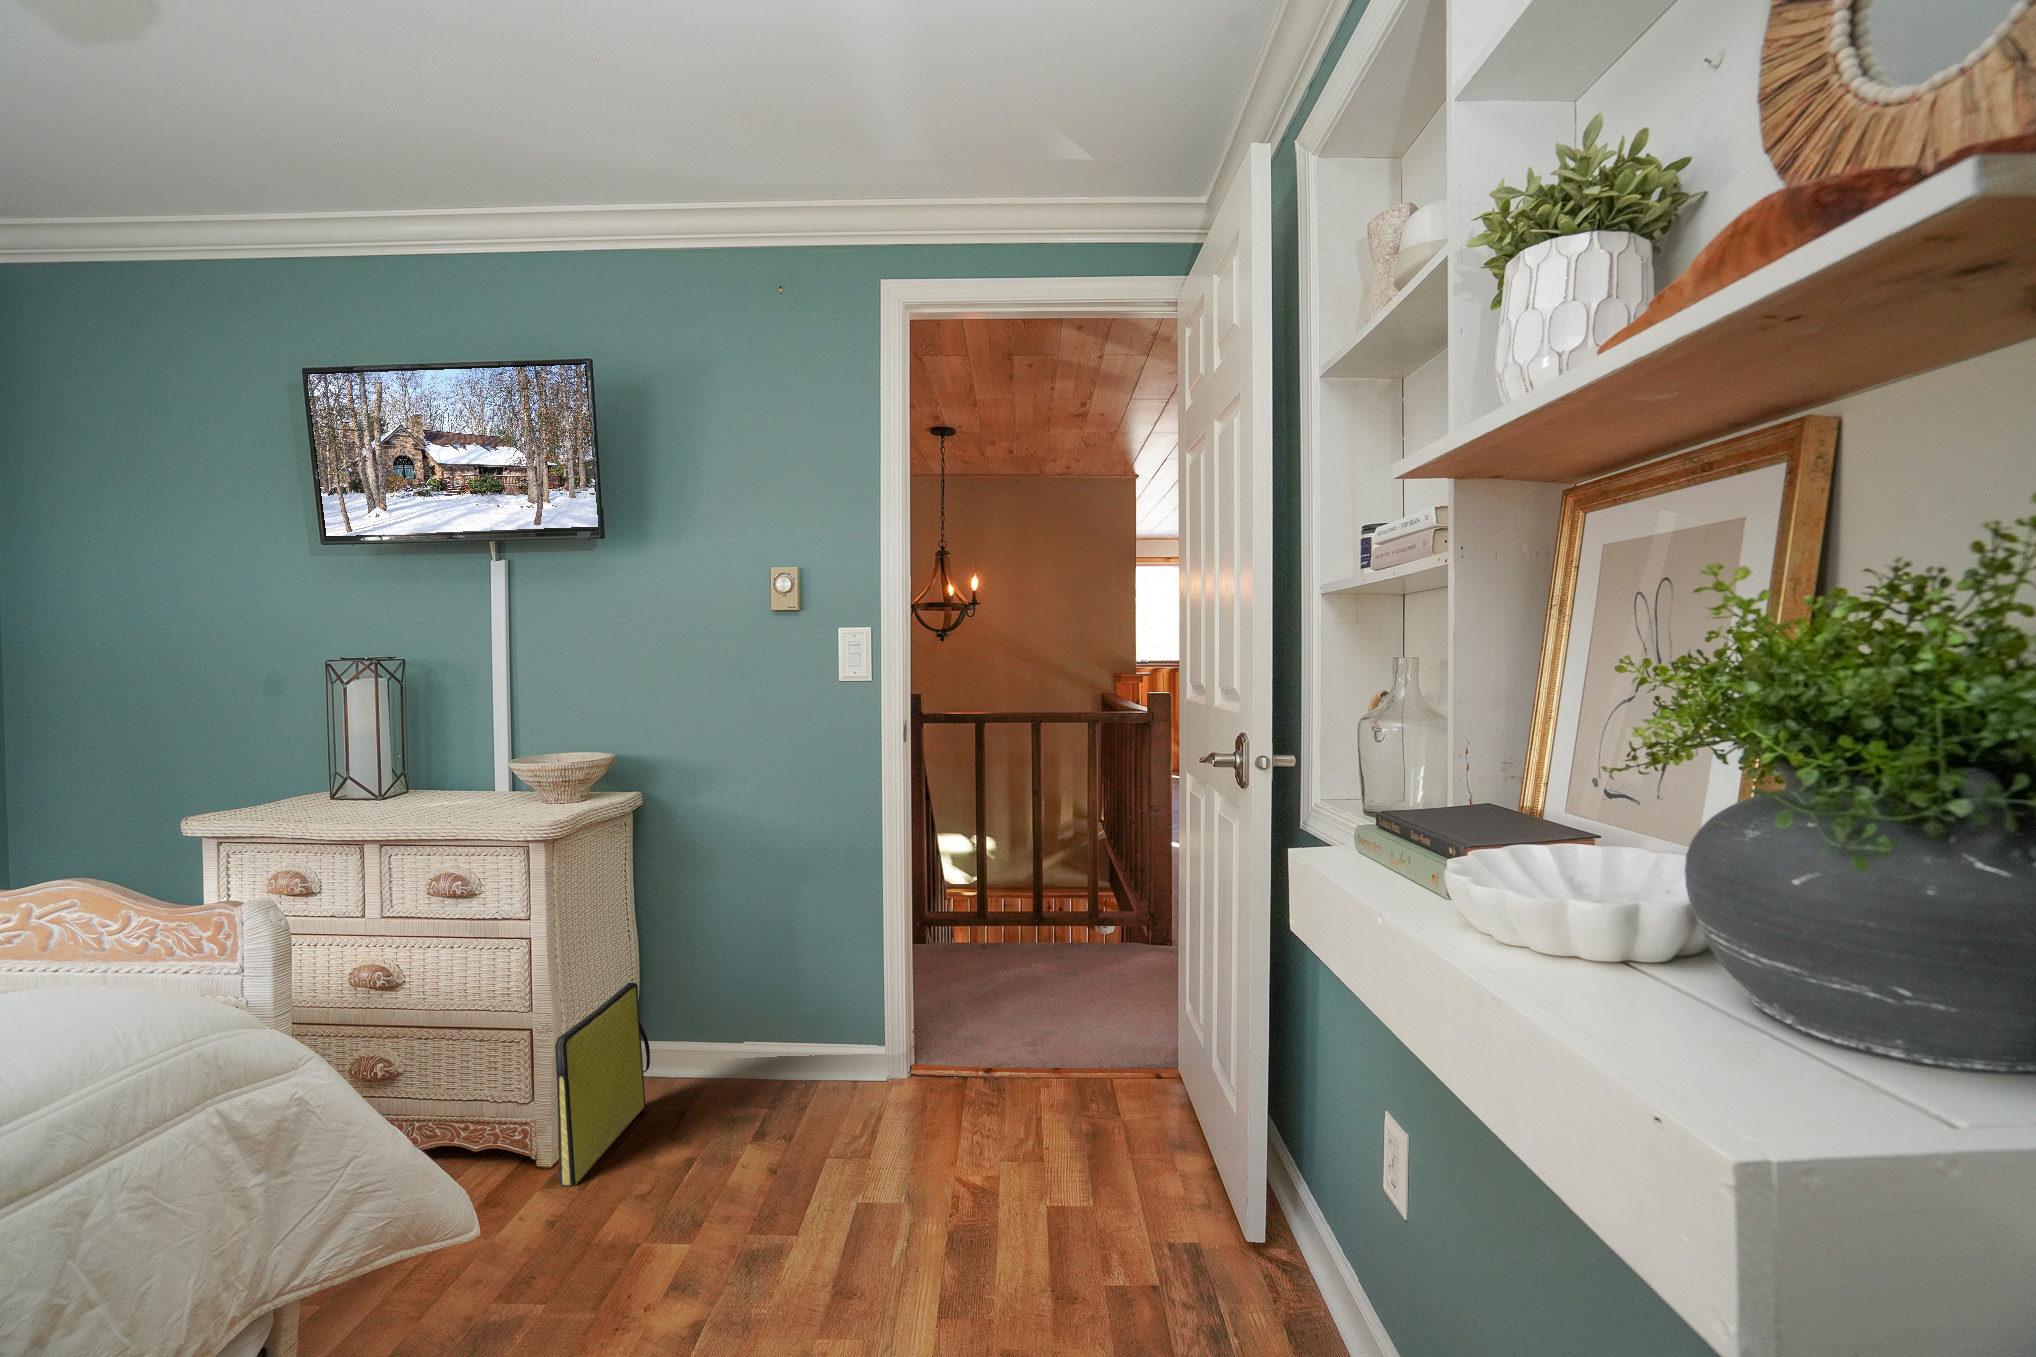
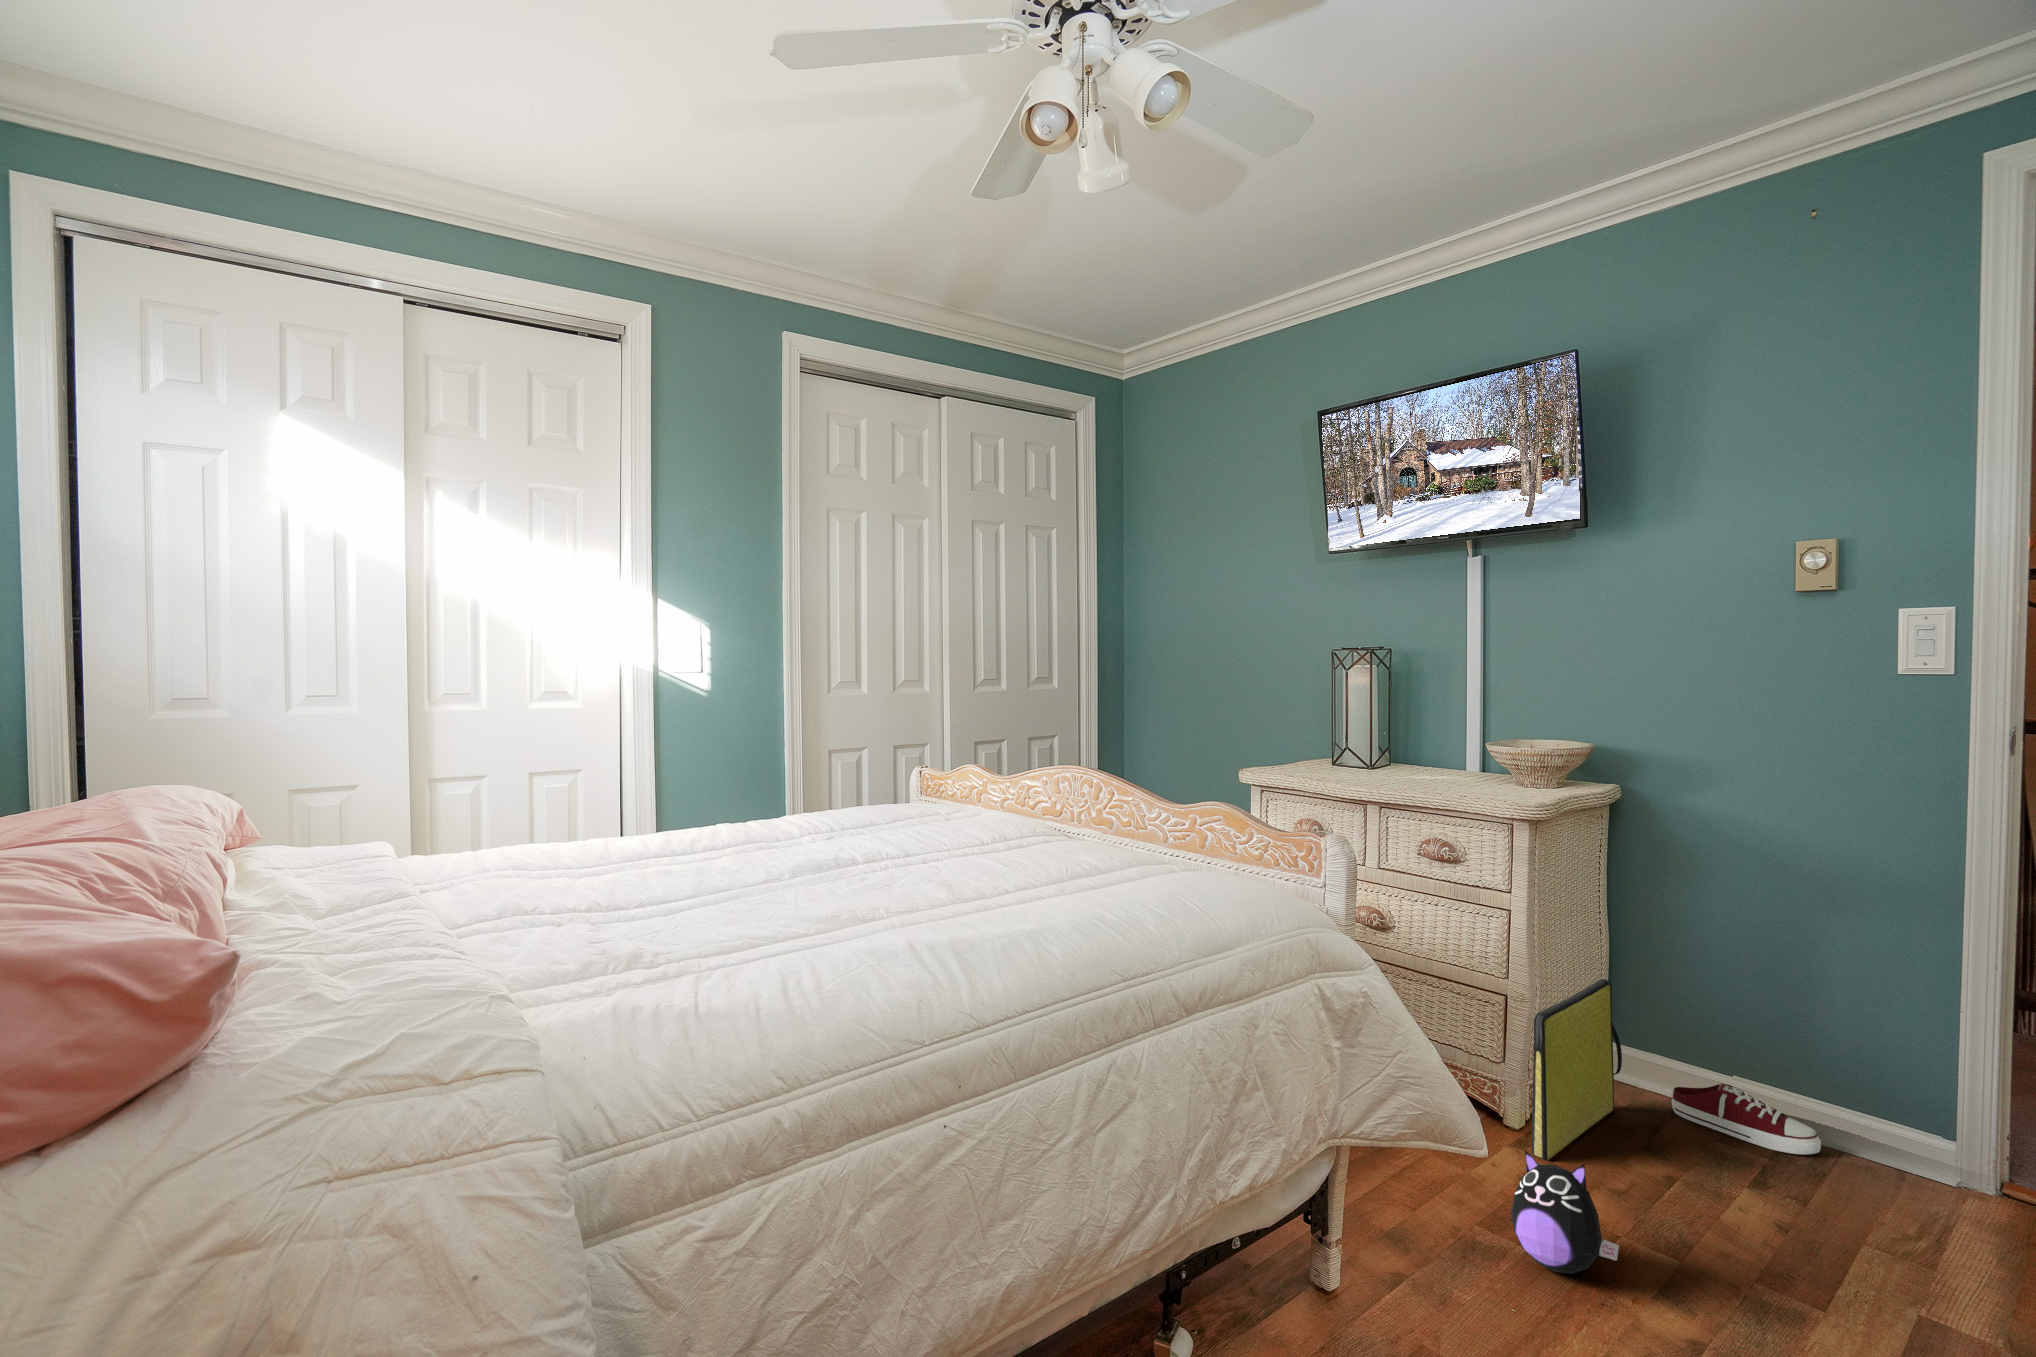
shoe: none [695,1046,801,1091] -> present [1672,1083,1821,1155]
plush toy: none [523,1174,626,1299] -> present [1511,1150,1619,1274]

